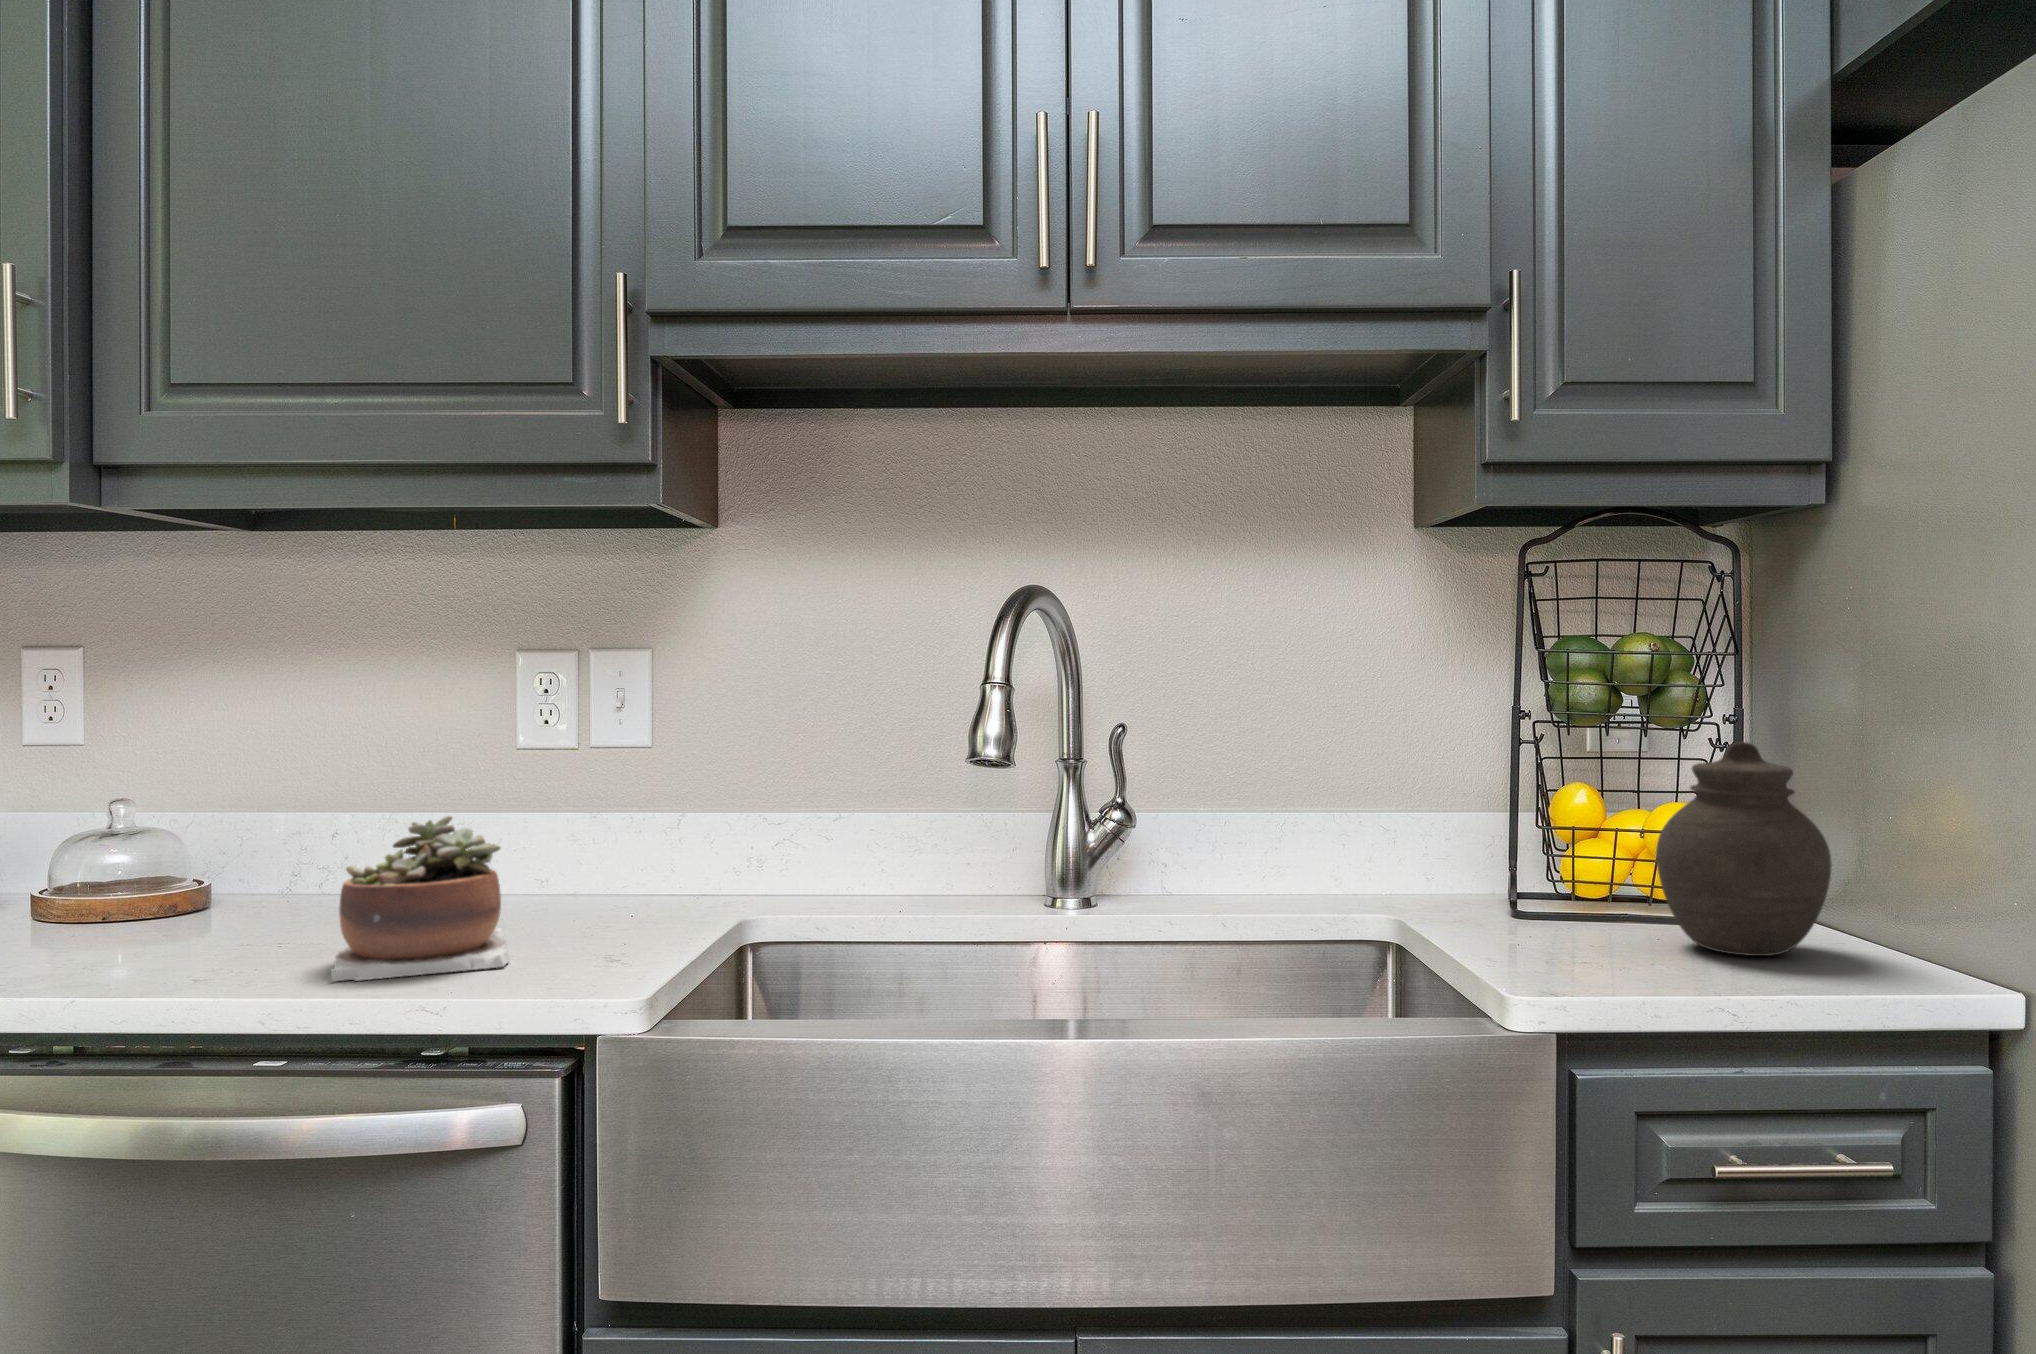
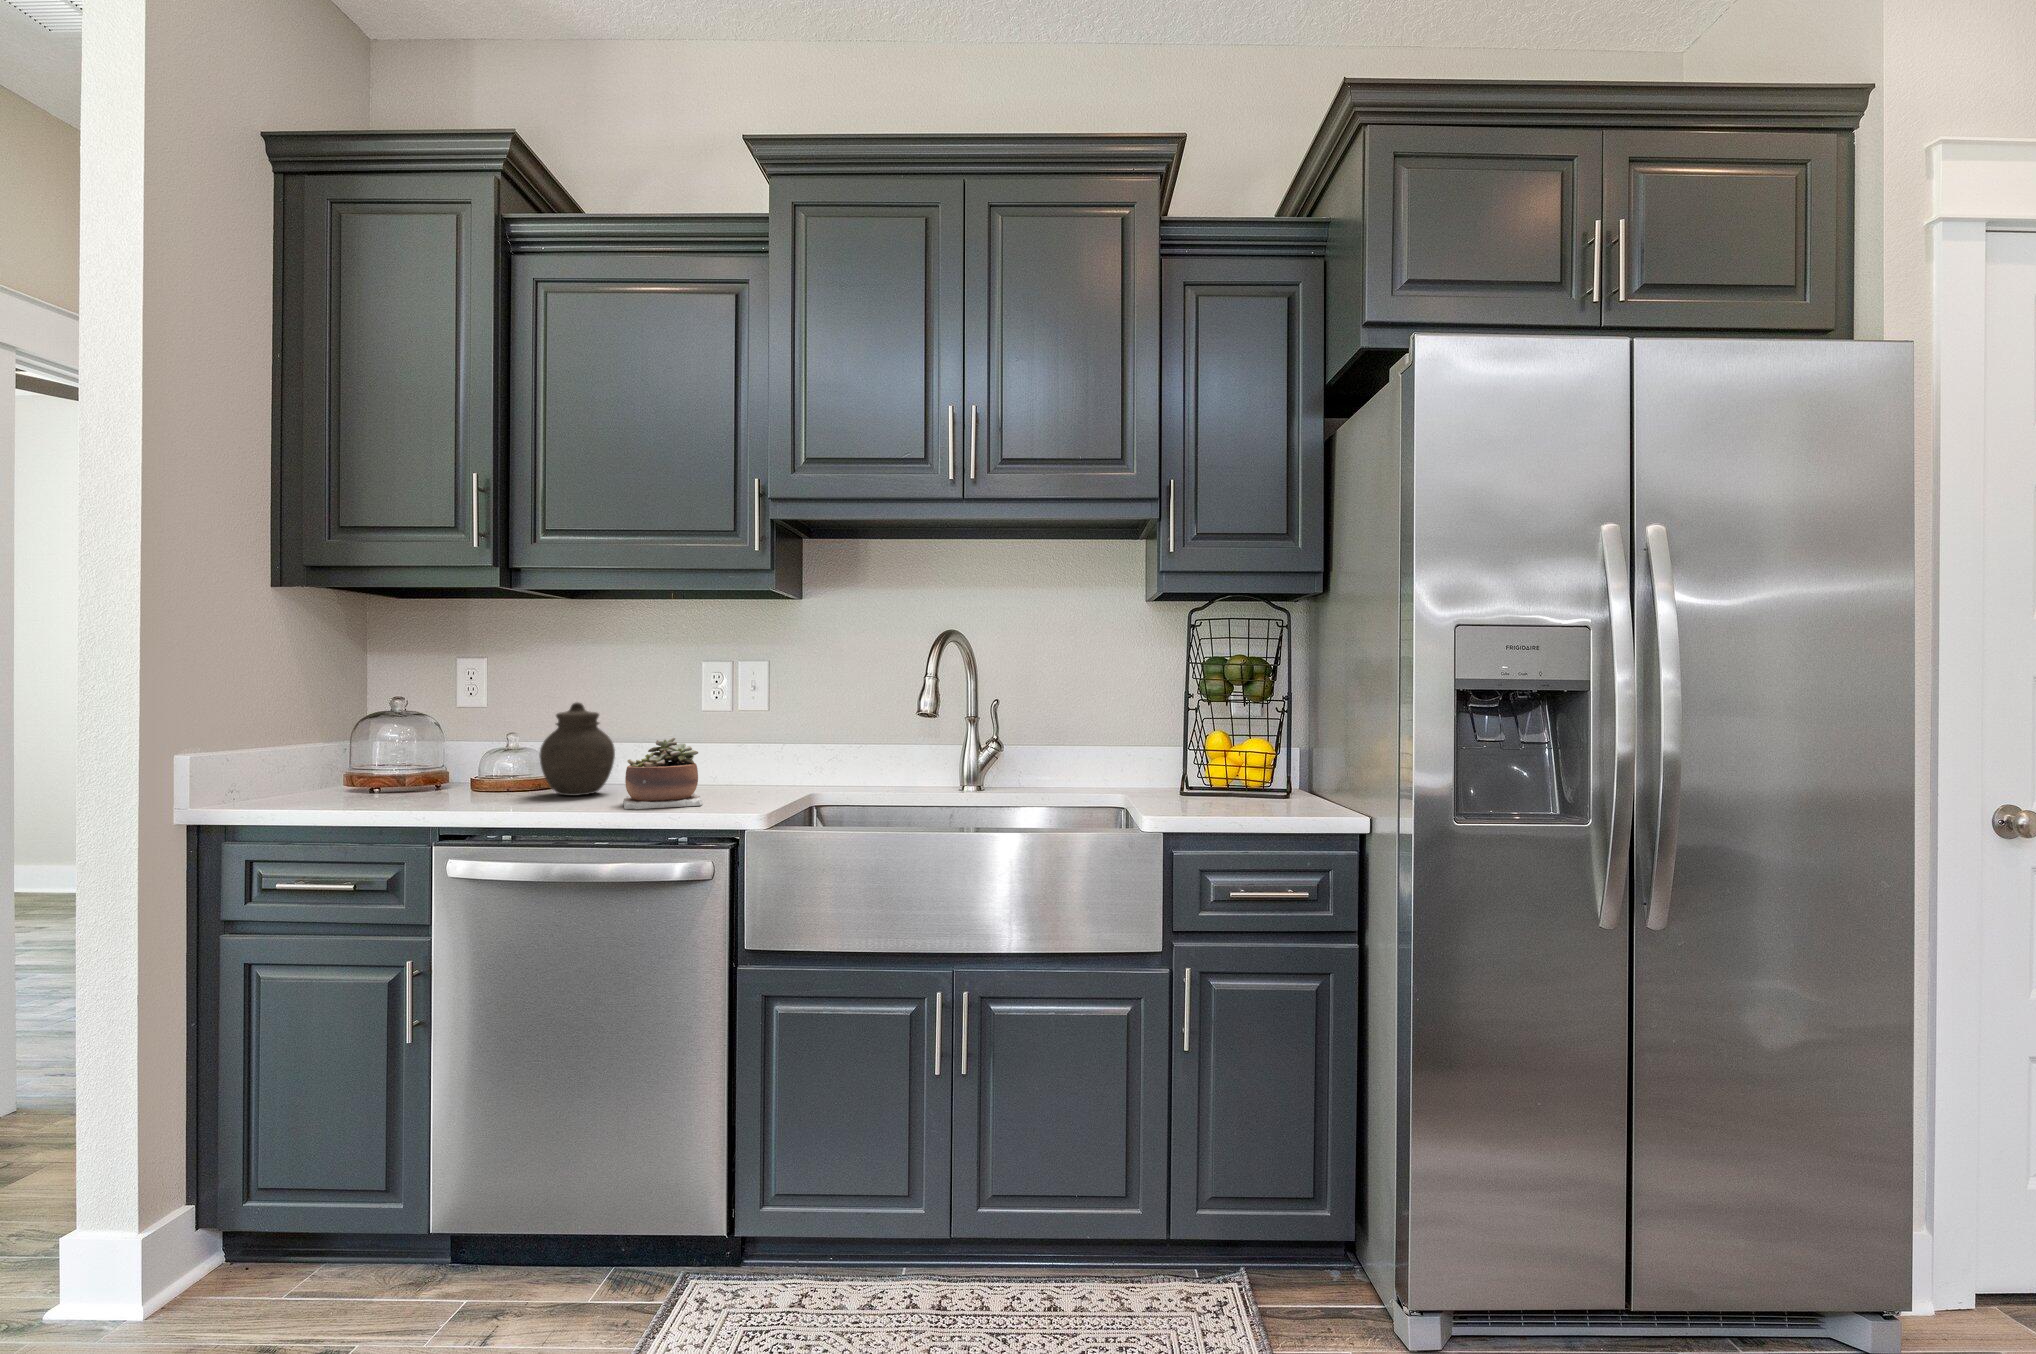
jar: present [1656,742,1832,956] -> present [540,703,615,796]

